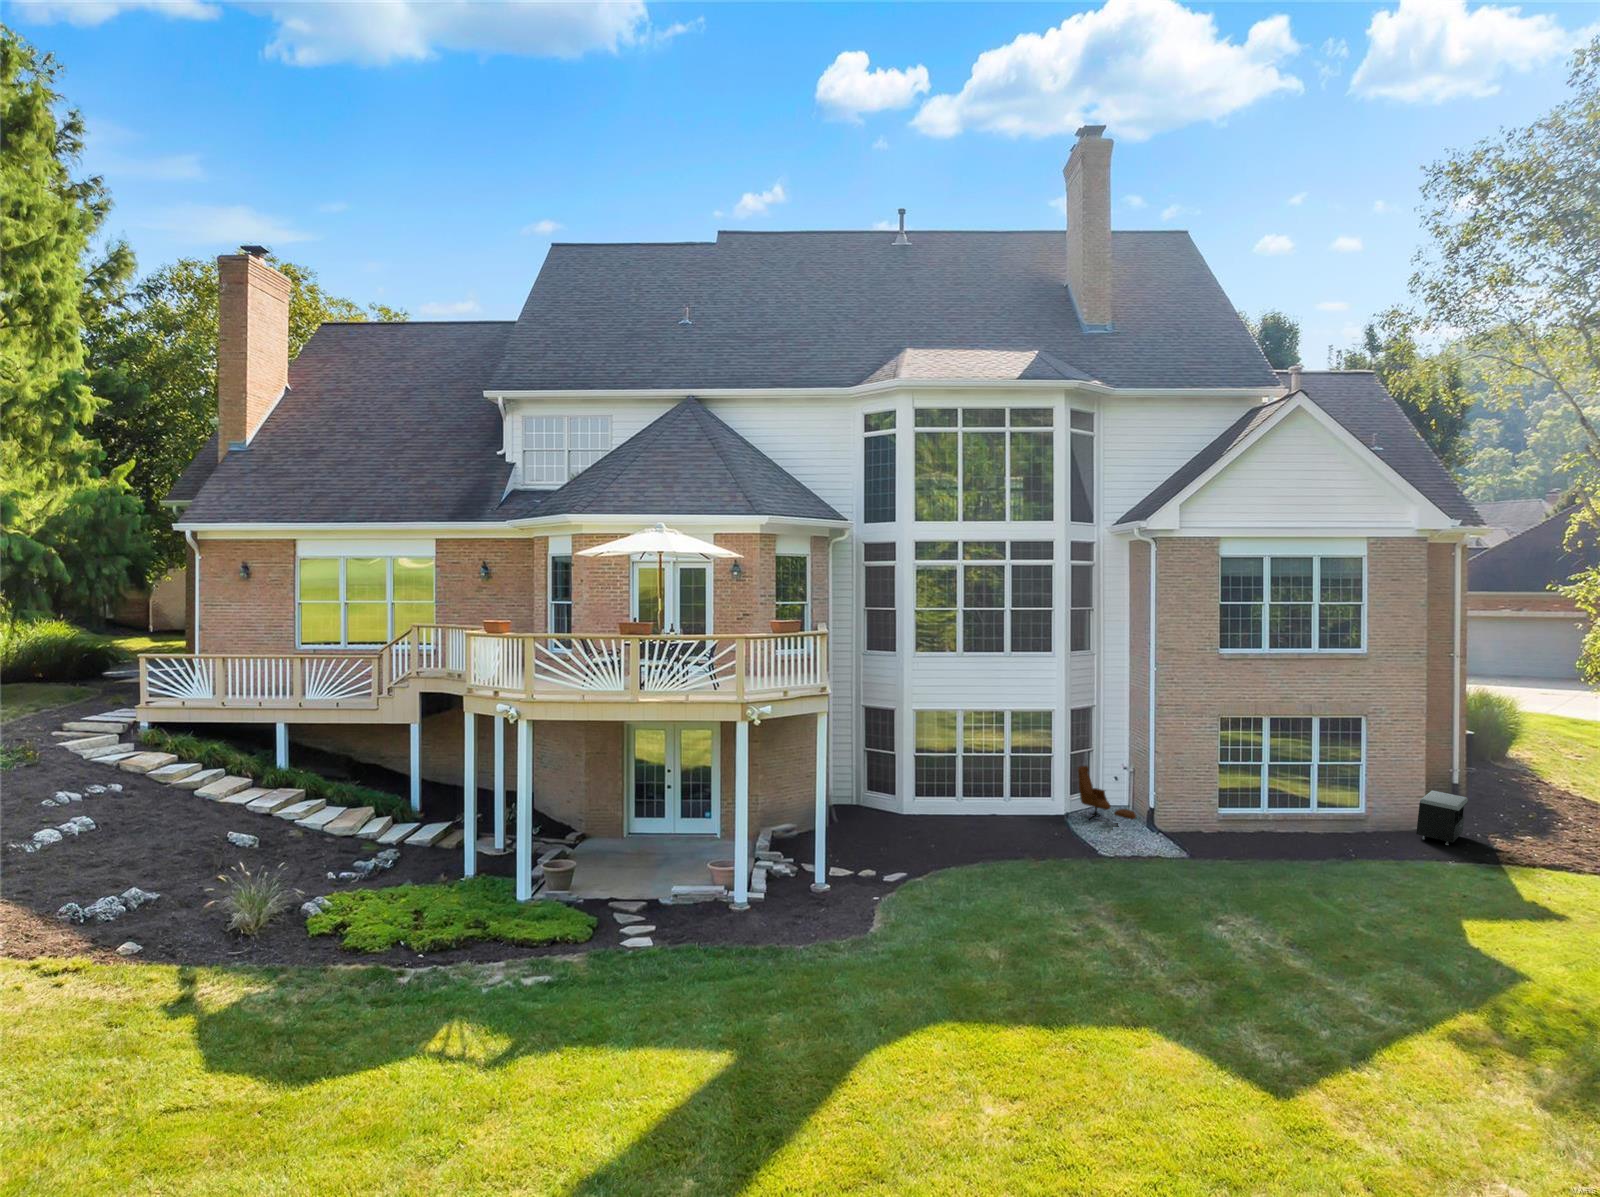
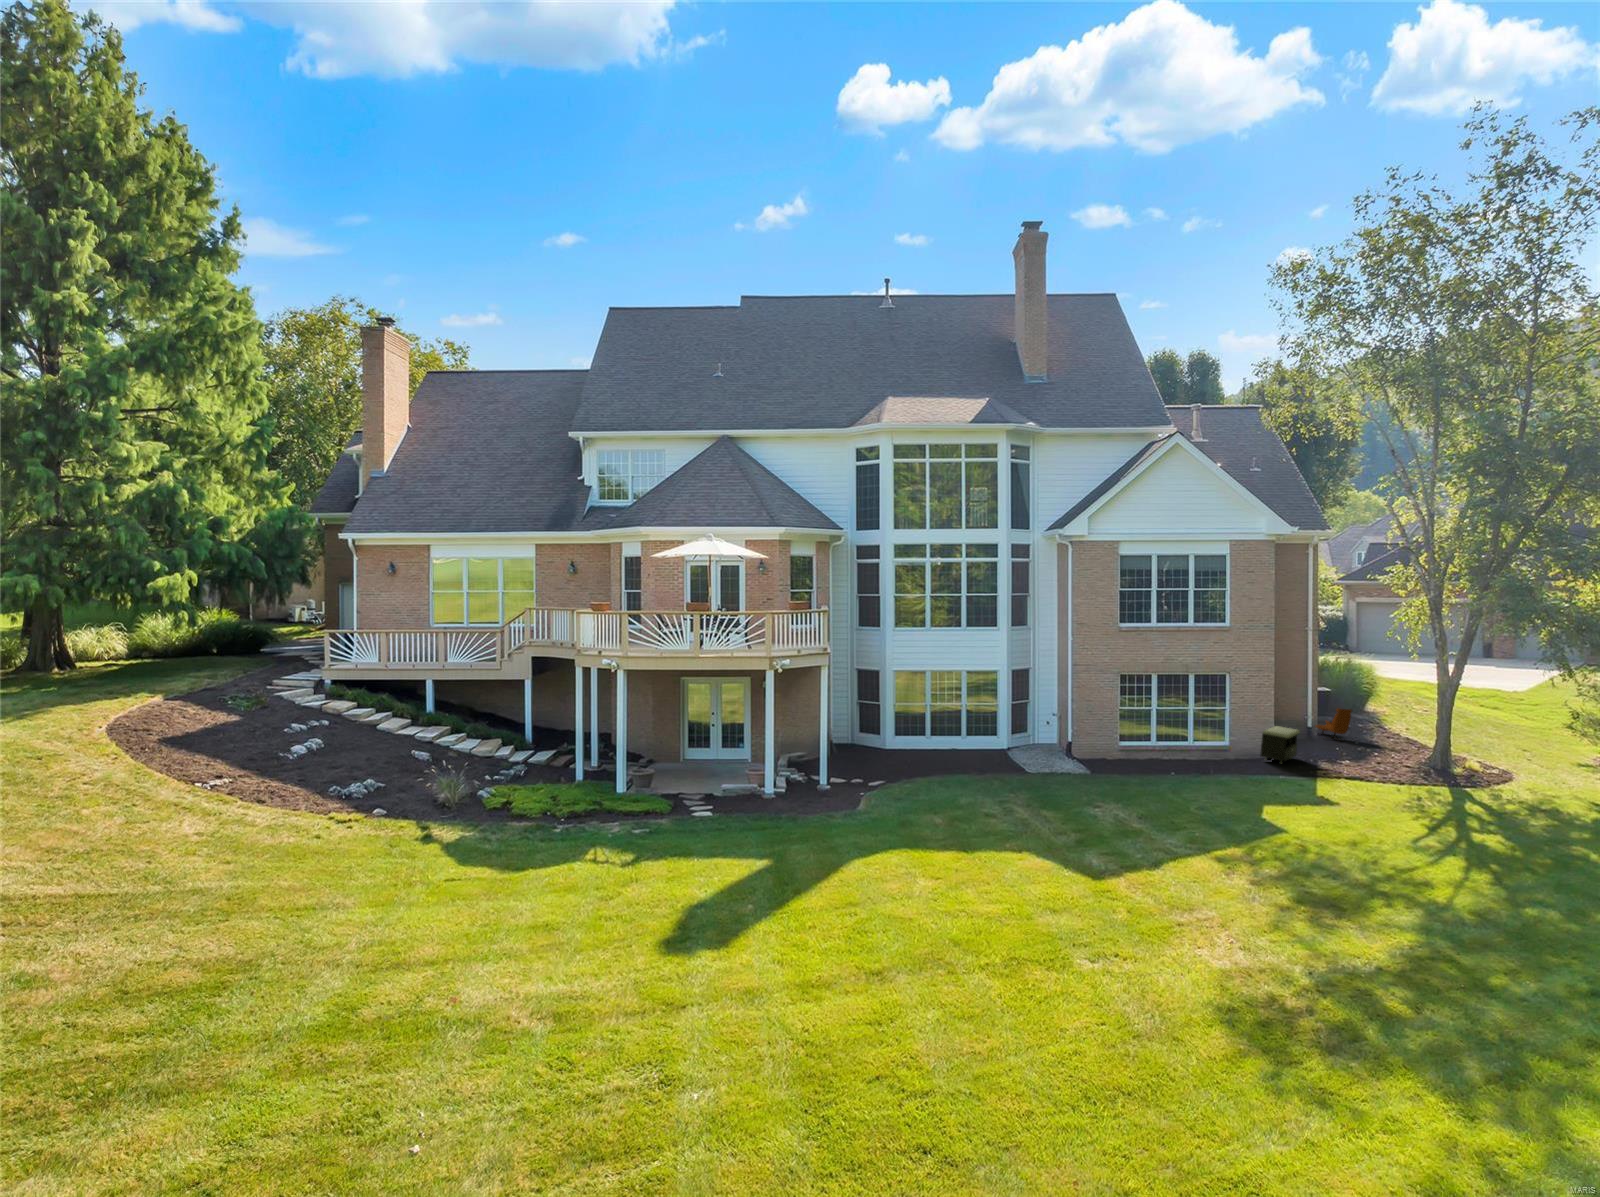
lounge chair: present [1078,766,1136,819] -> present [1315,708,1352,740]

